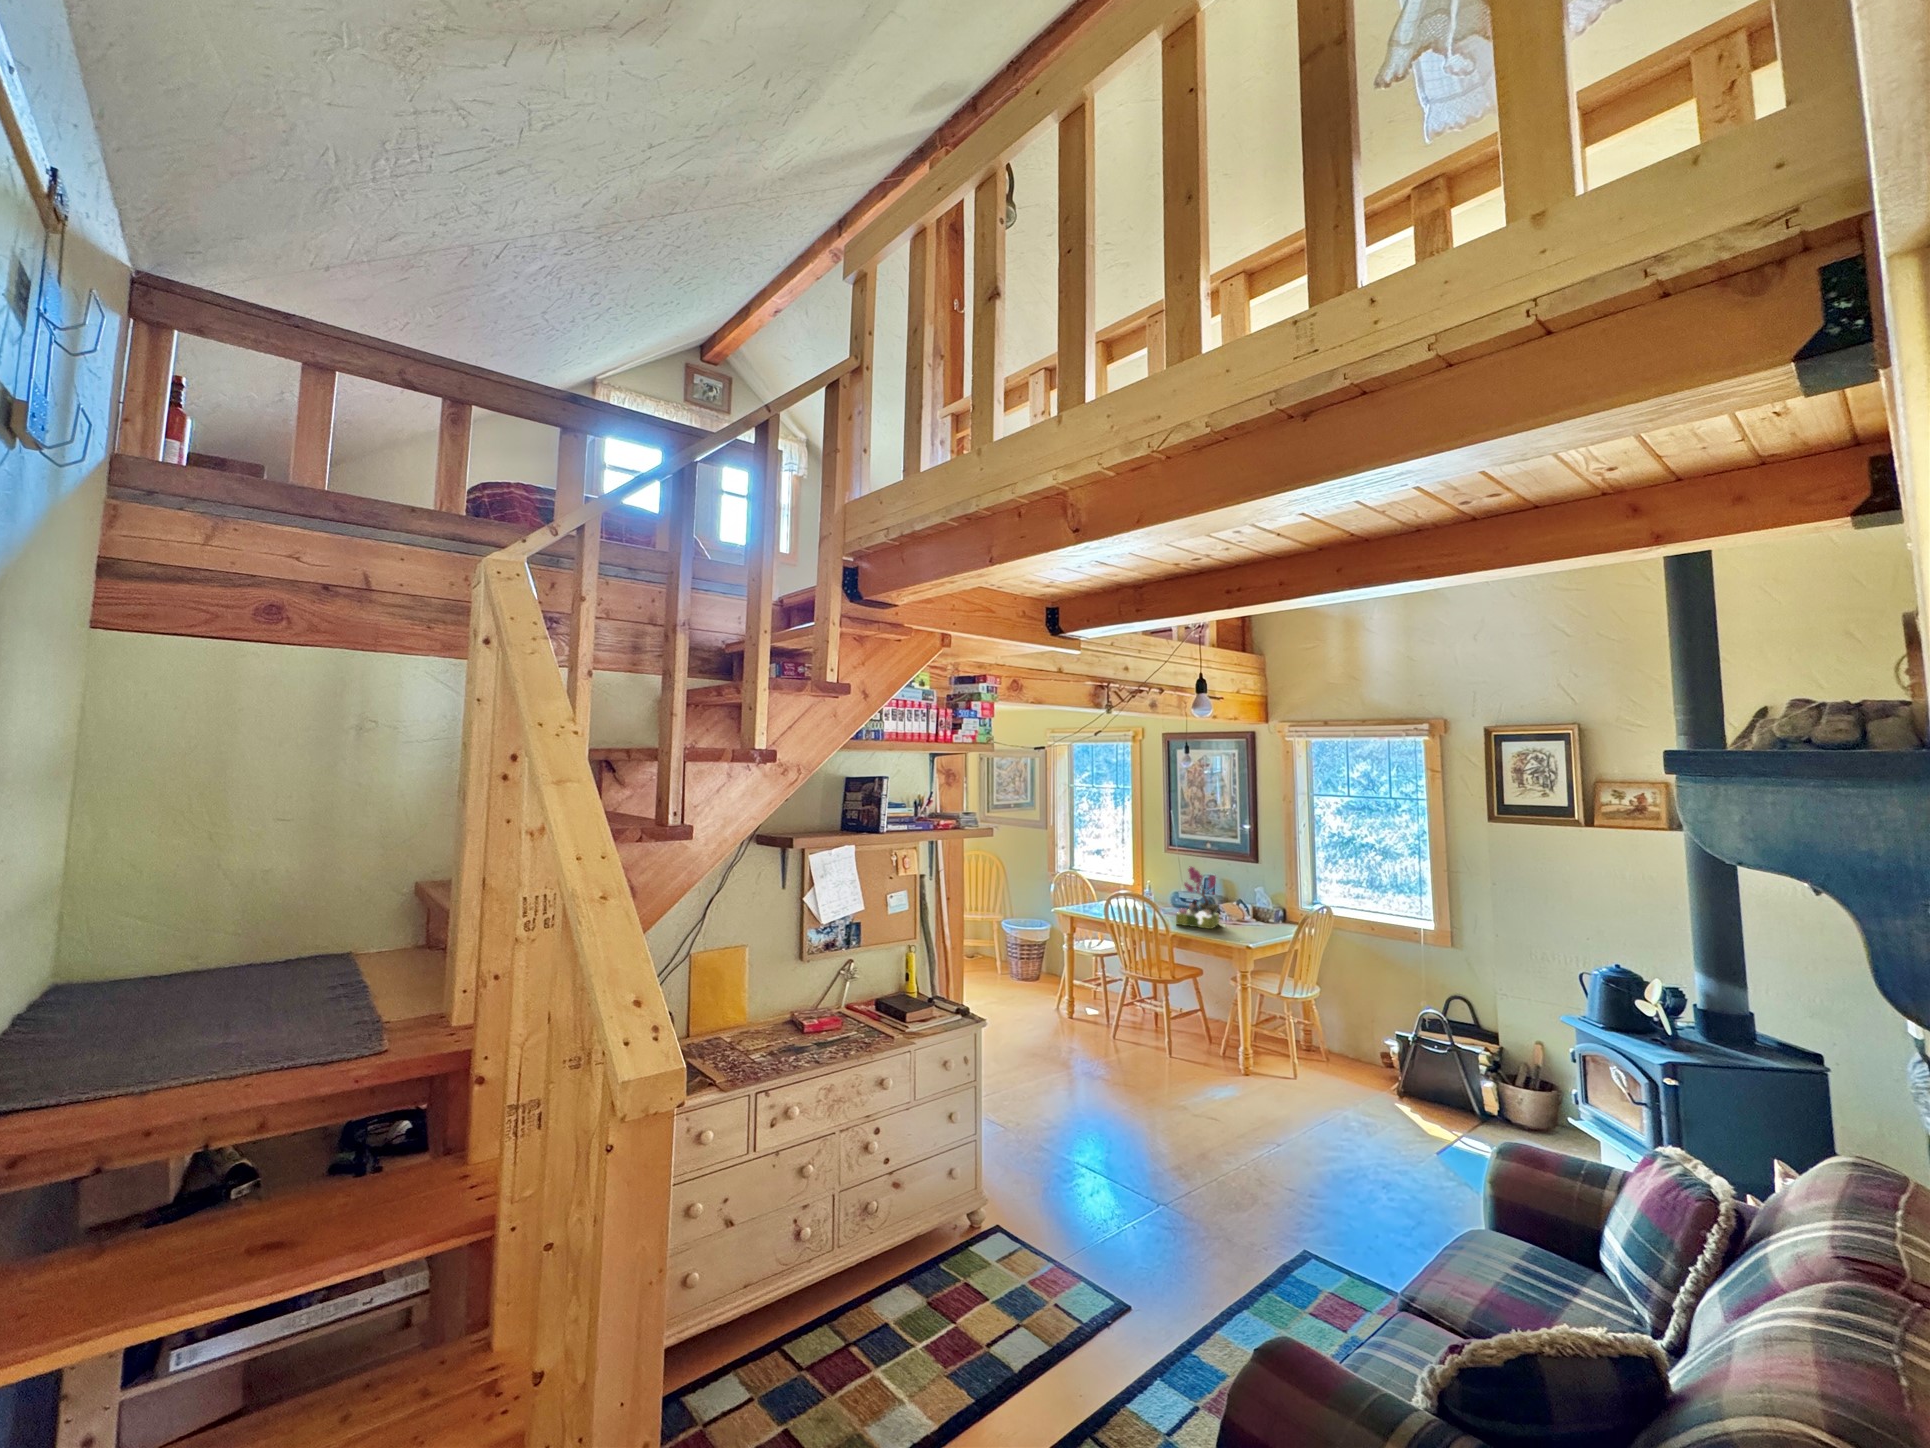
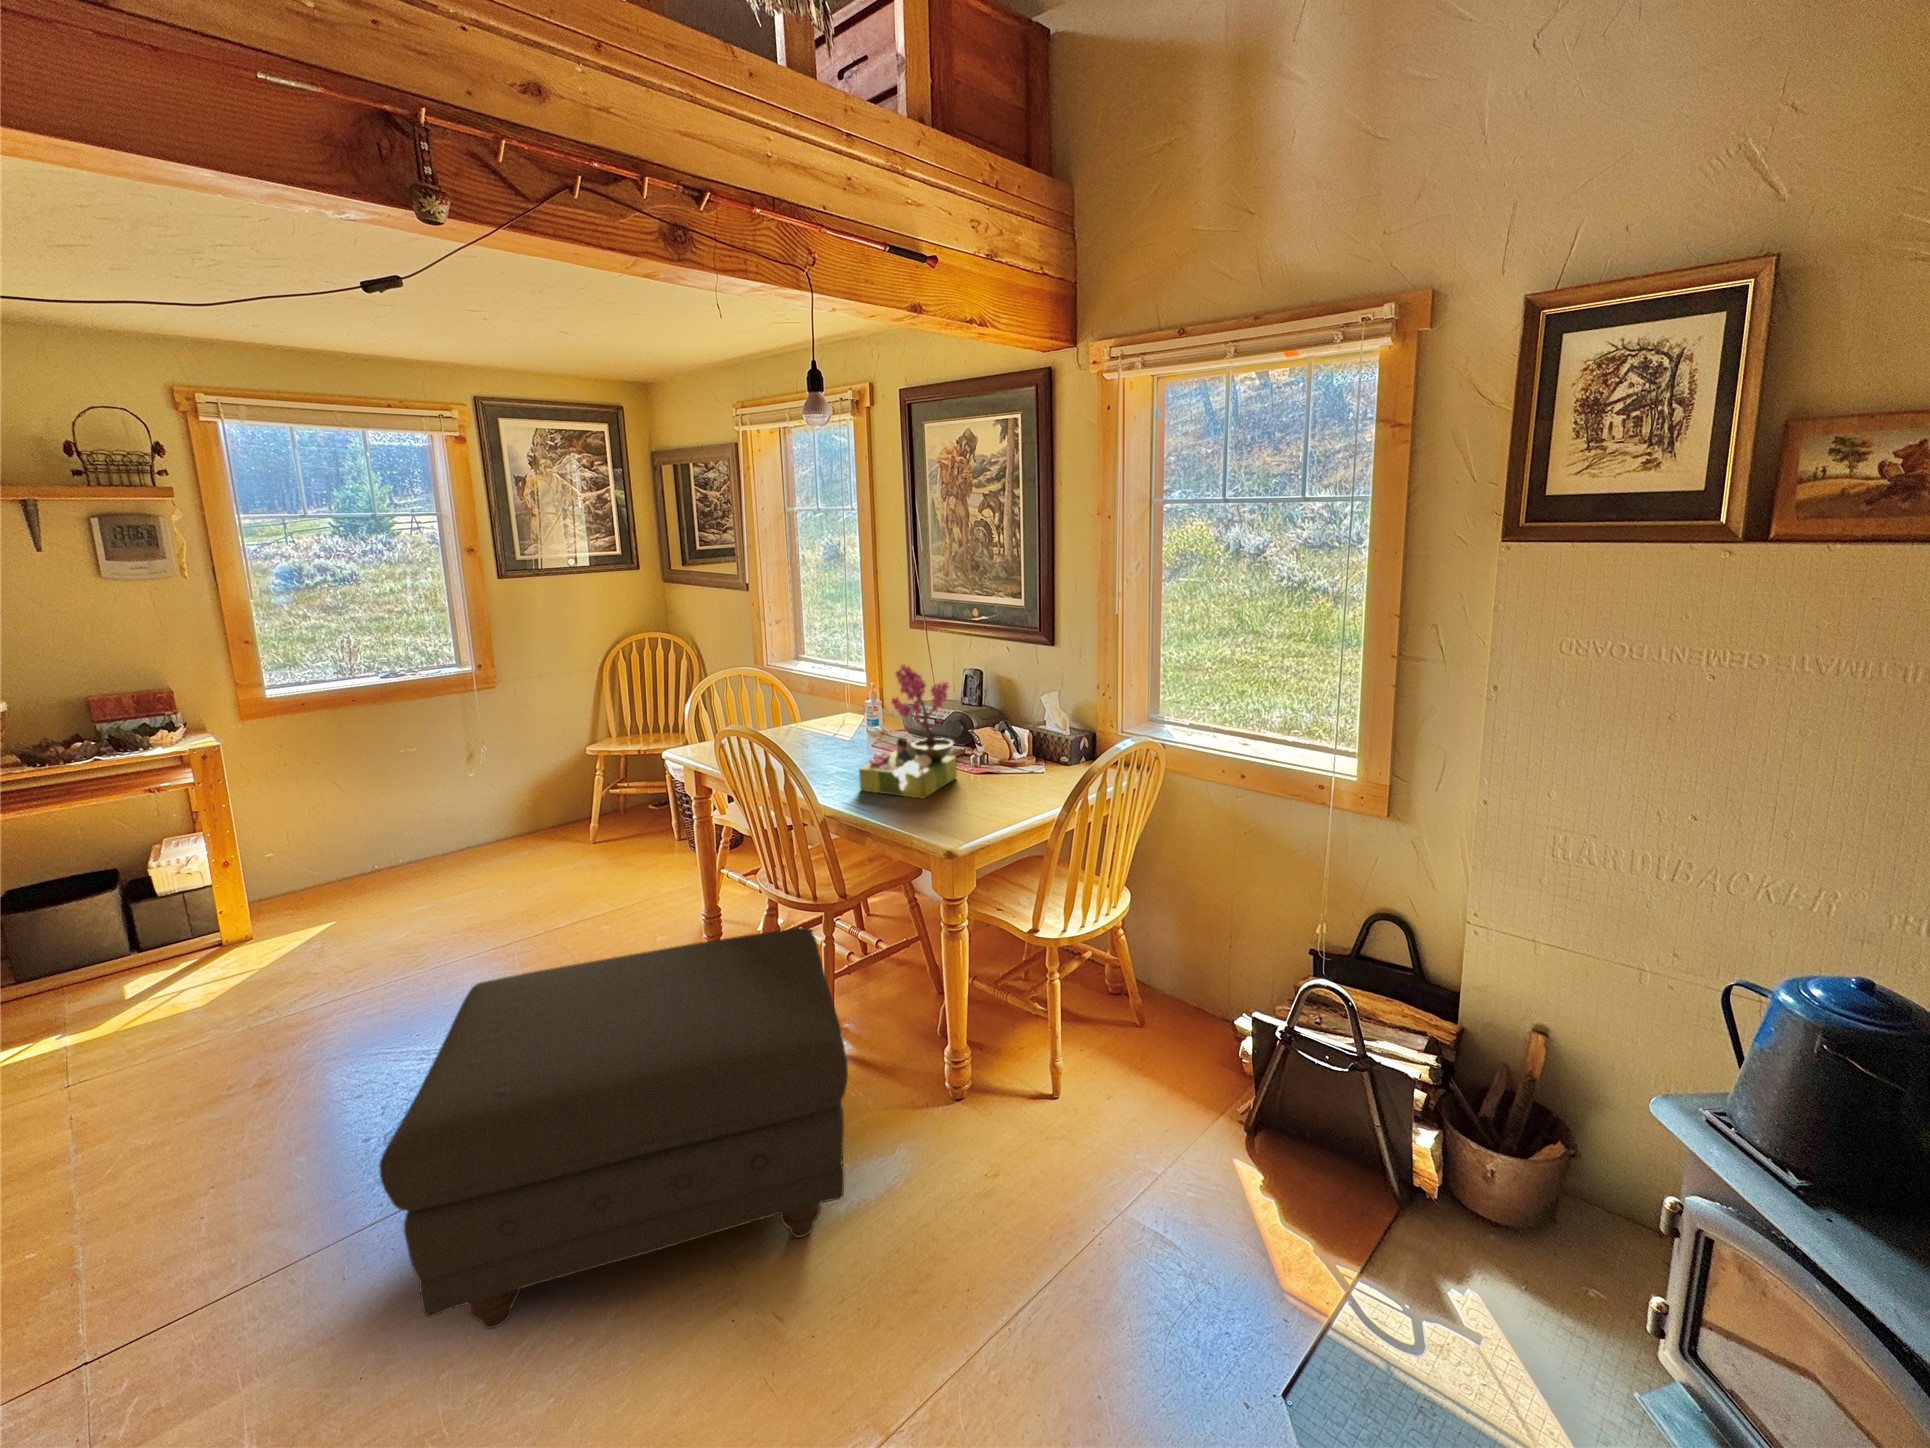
ottoman: none [1047,977,1226,1101] -> present [379,927,848,1329]

